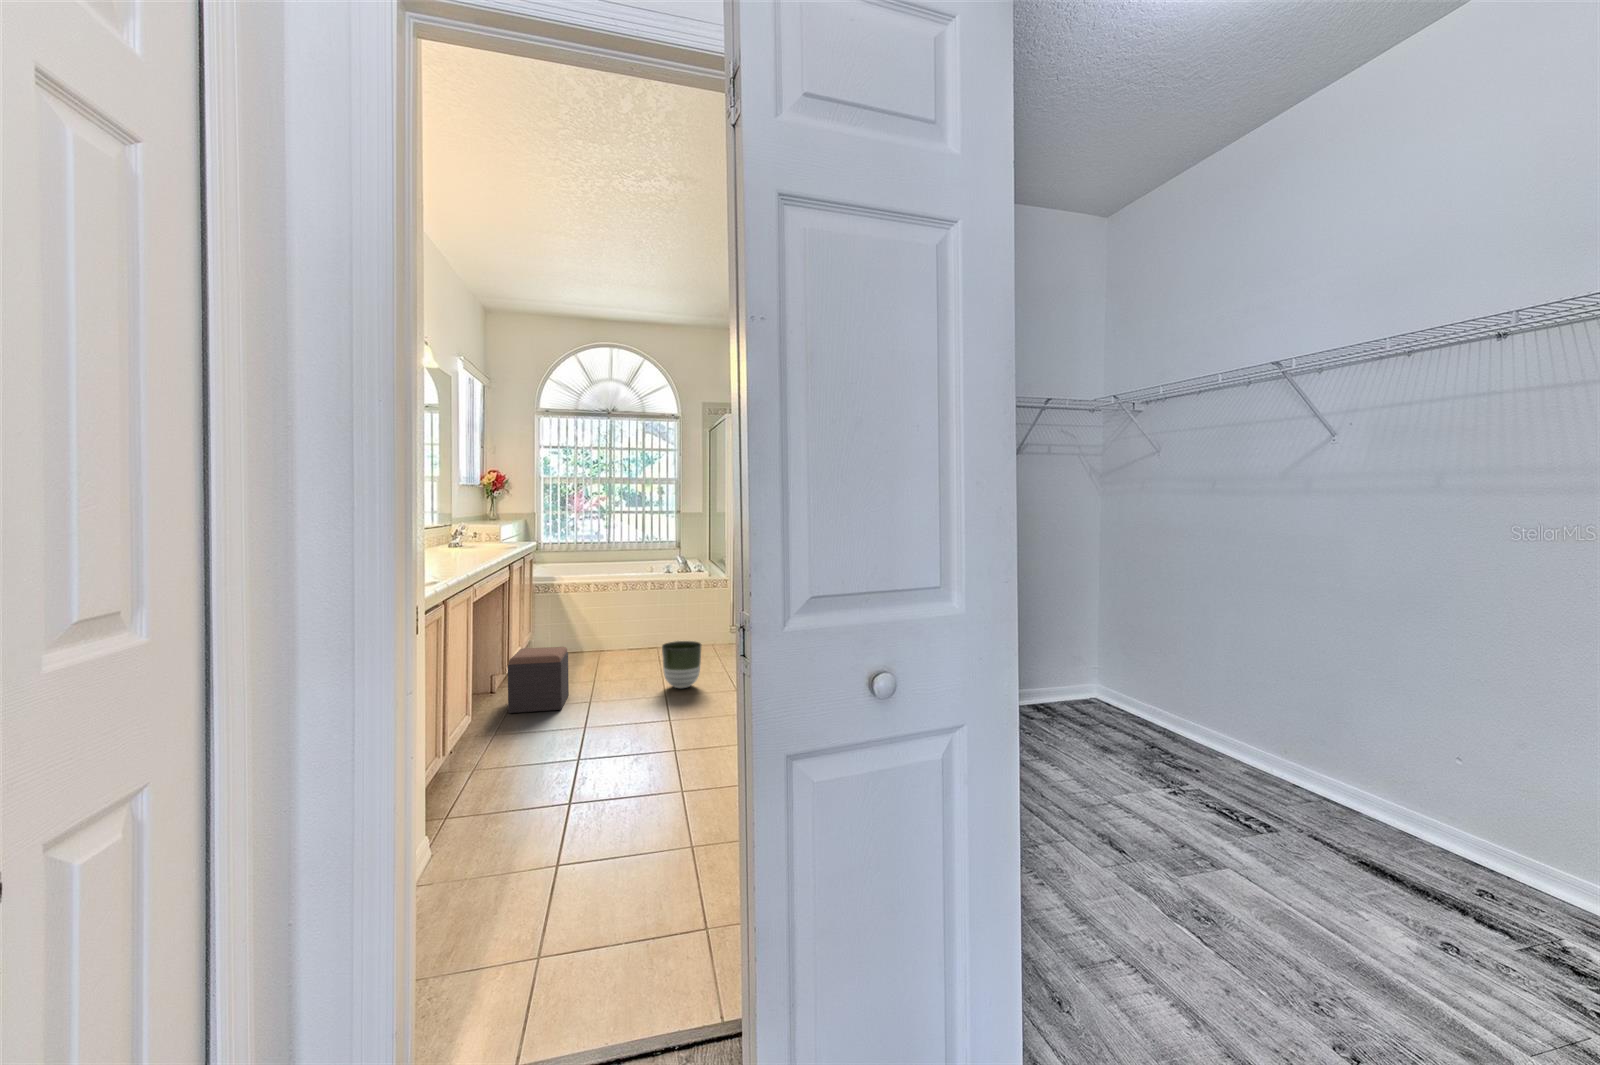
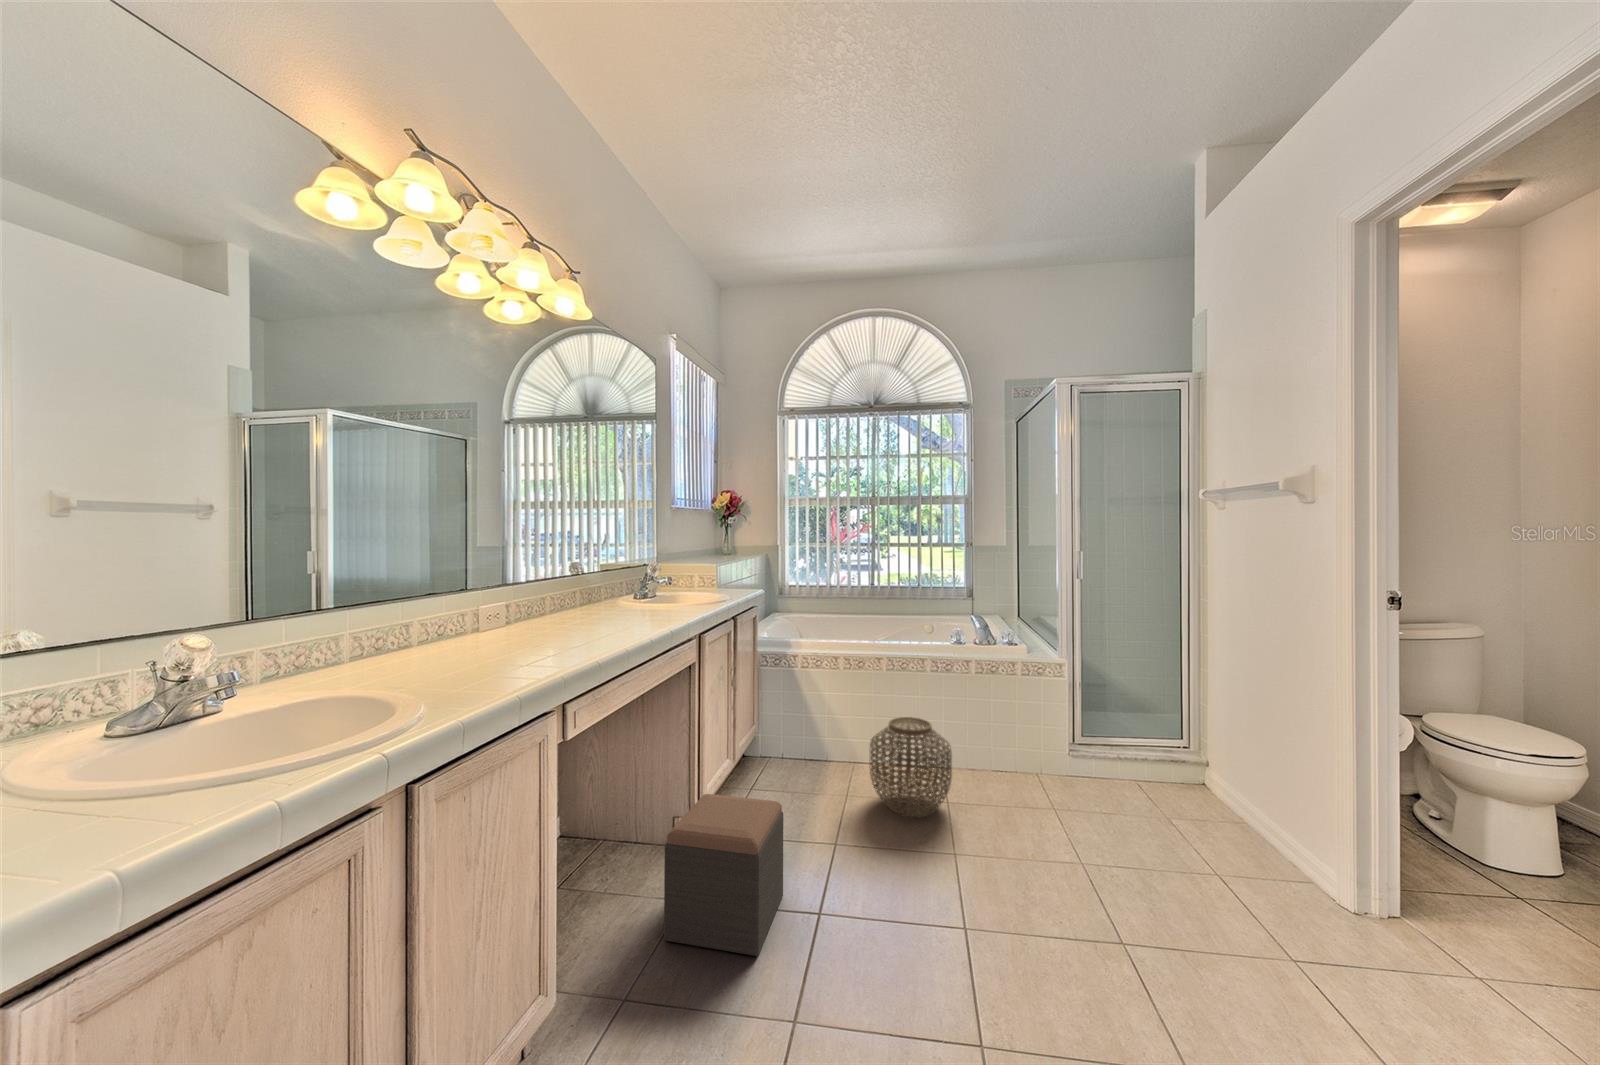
woven basket: none [612,614,660,666] -> present [870,717,952,817]
planter: present [662,641,701,688] -> none [964,809,1052,930]

